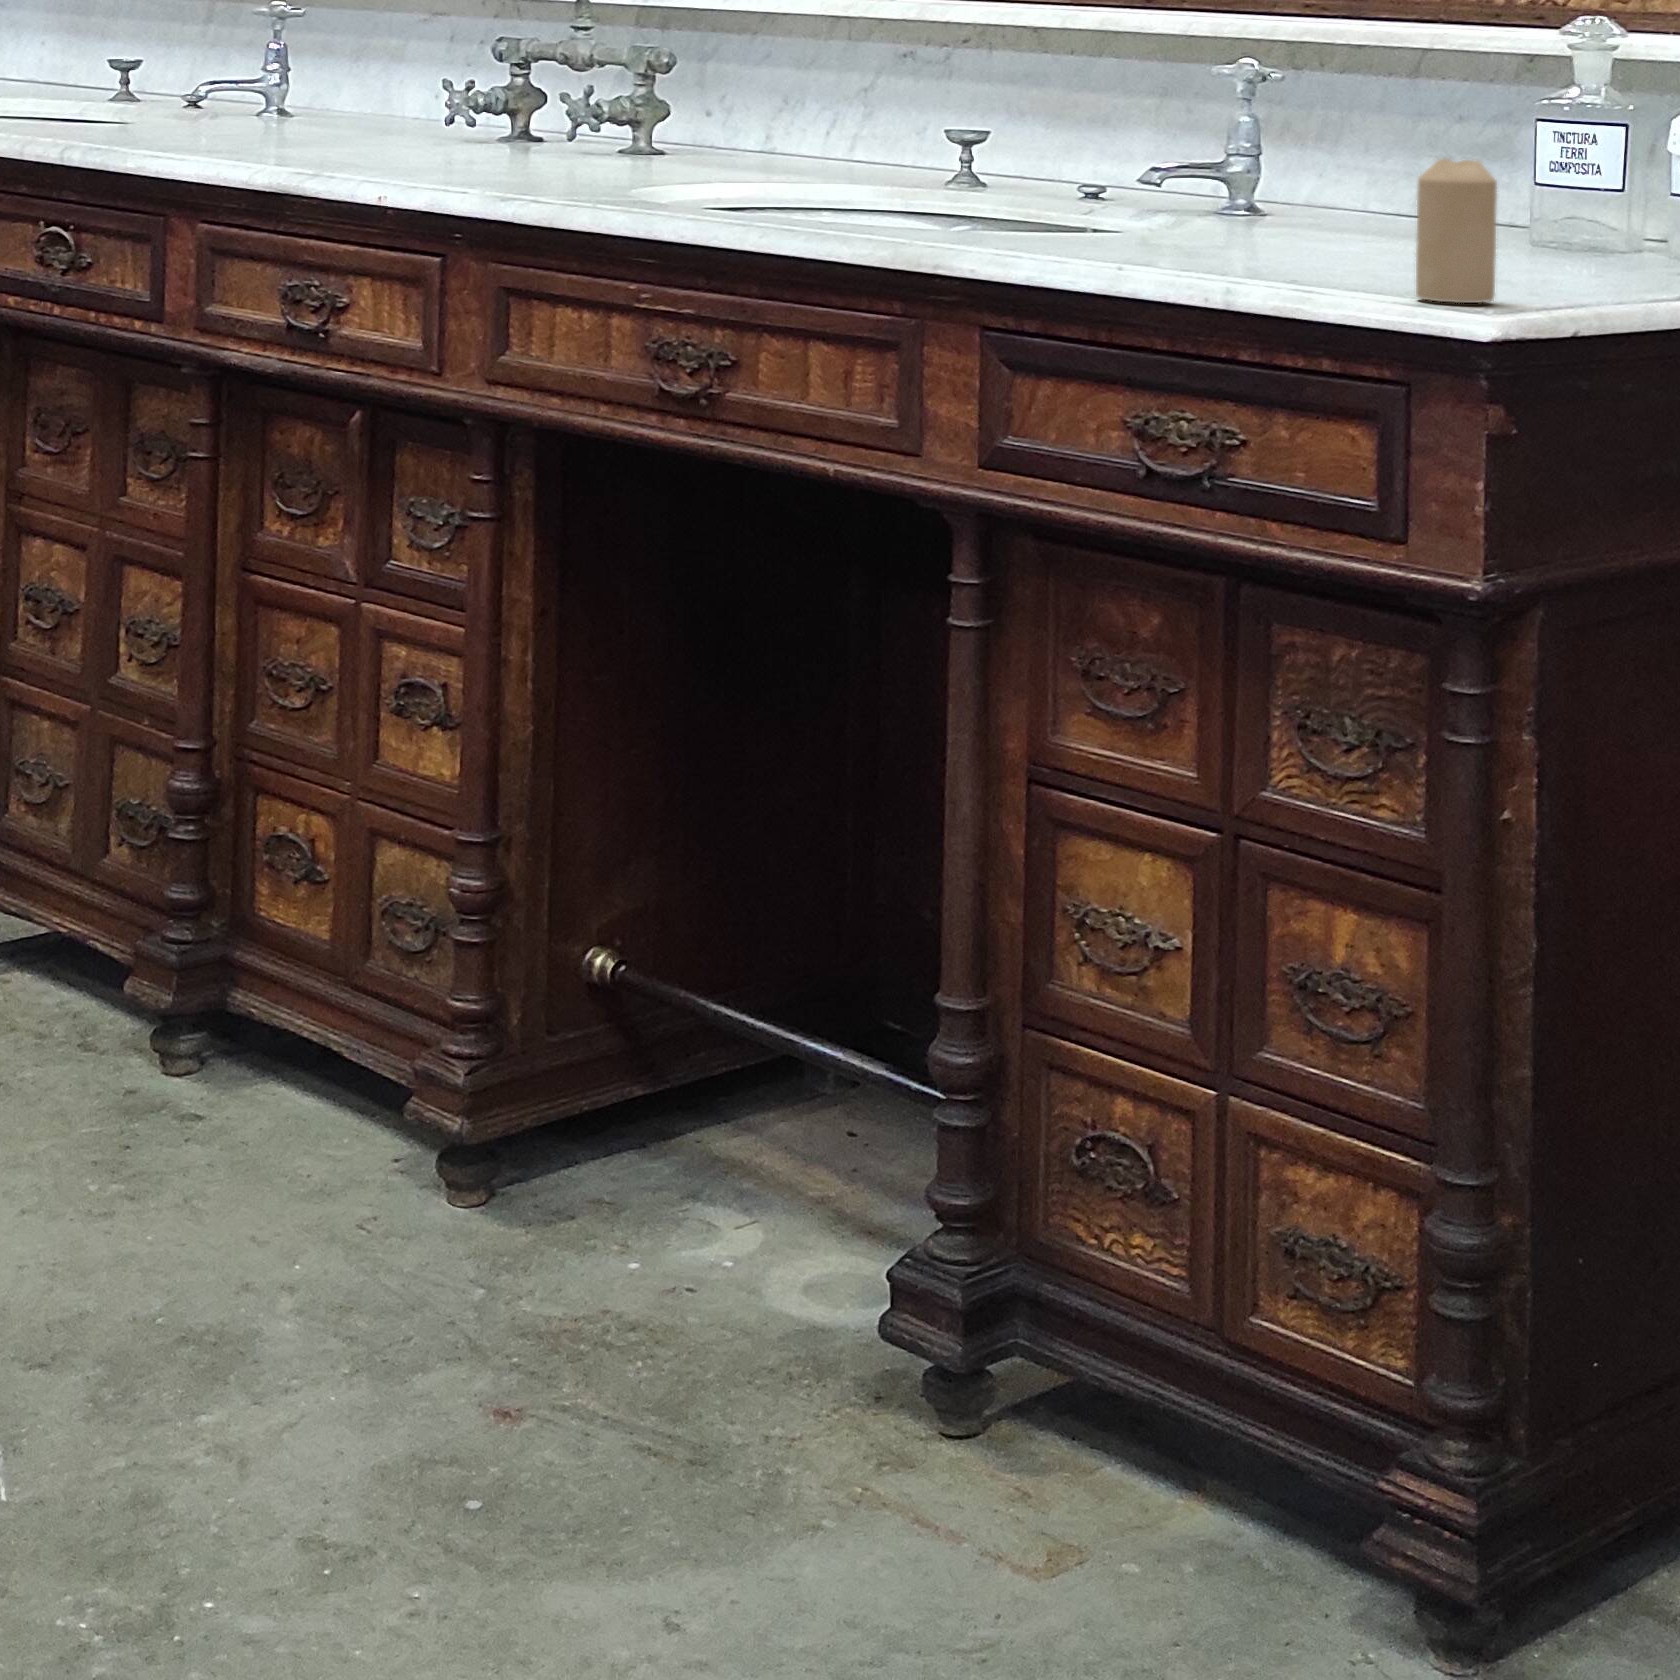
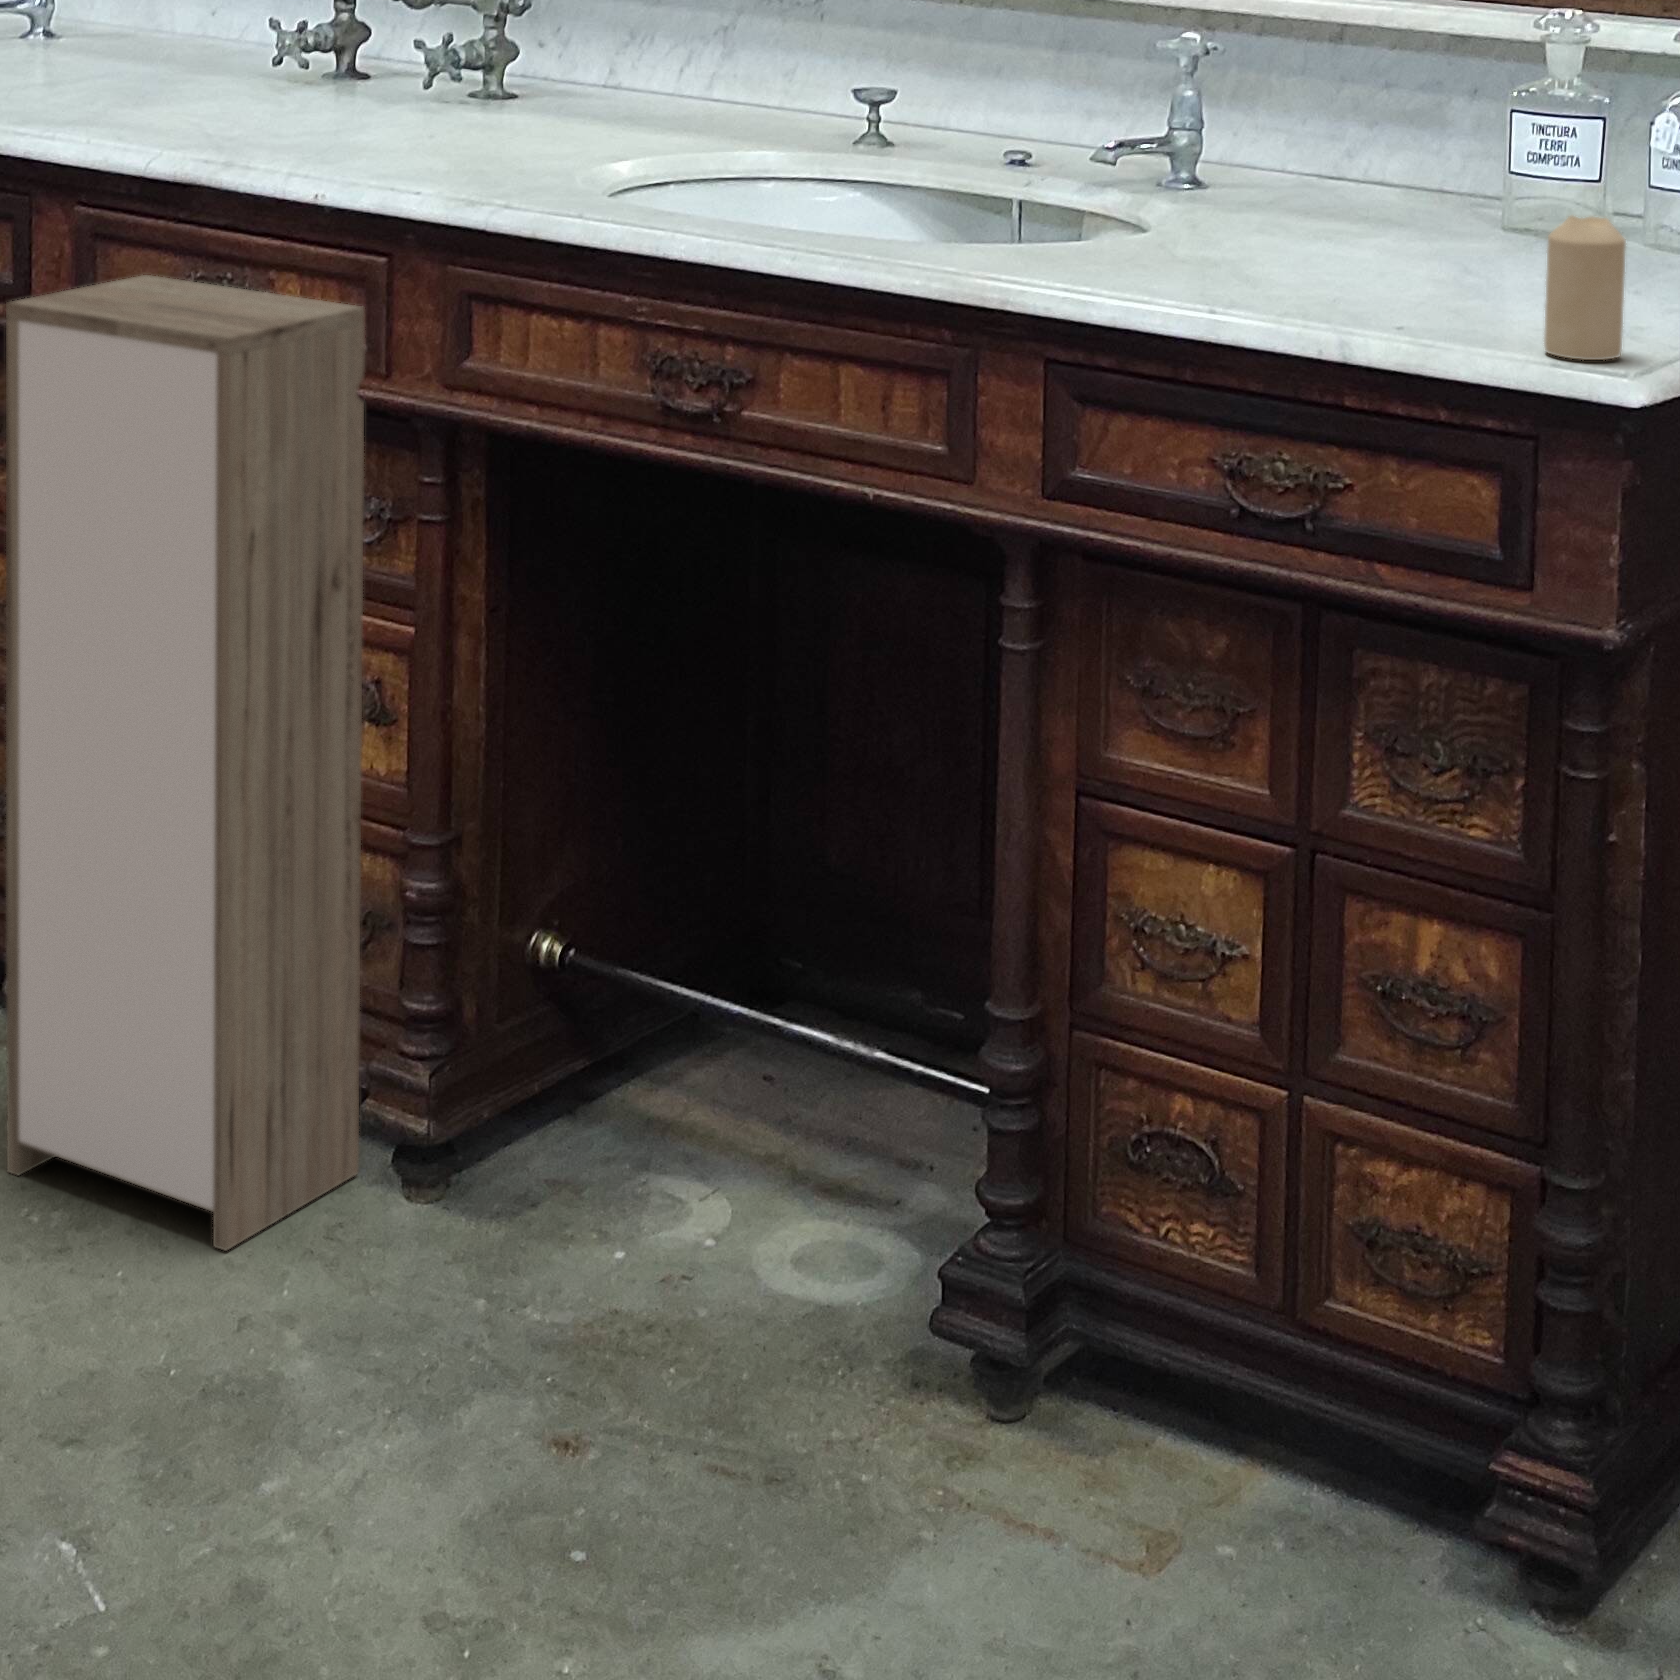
storage cabinet: none [85,283,428,1218] -> present [6,275,365,1250]

